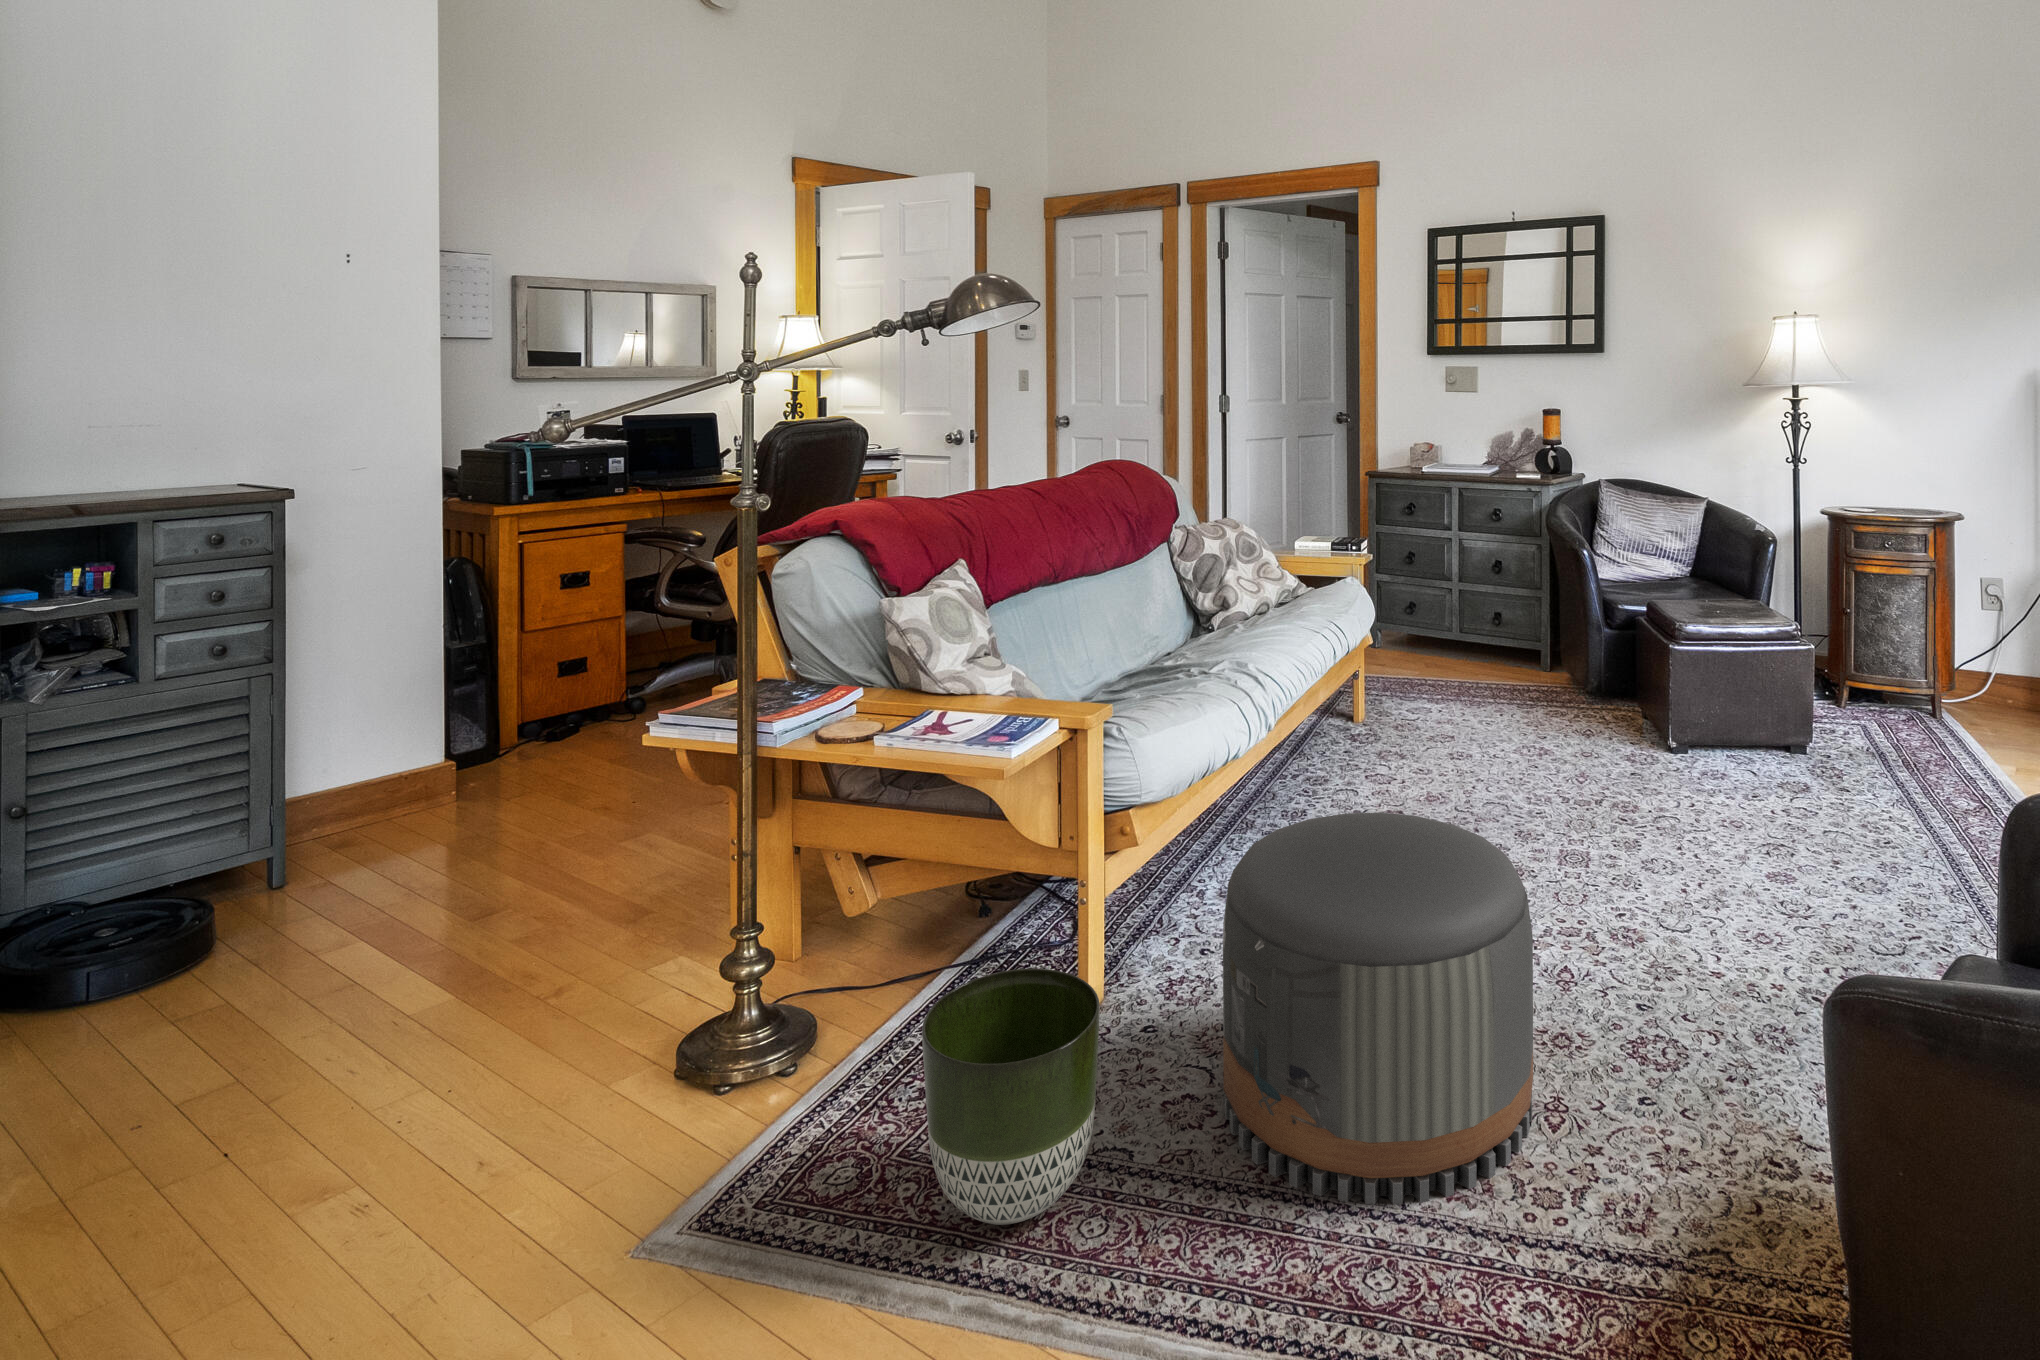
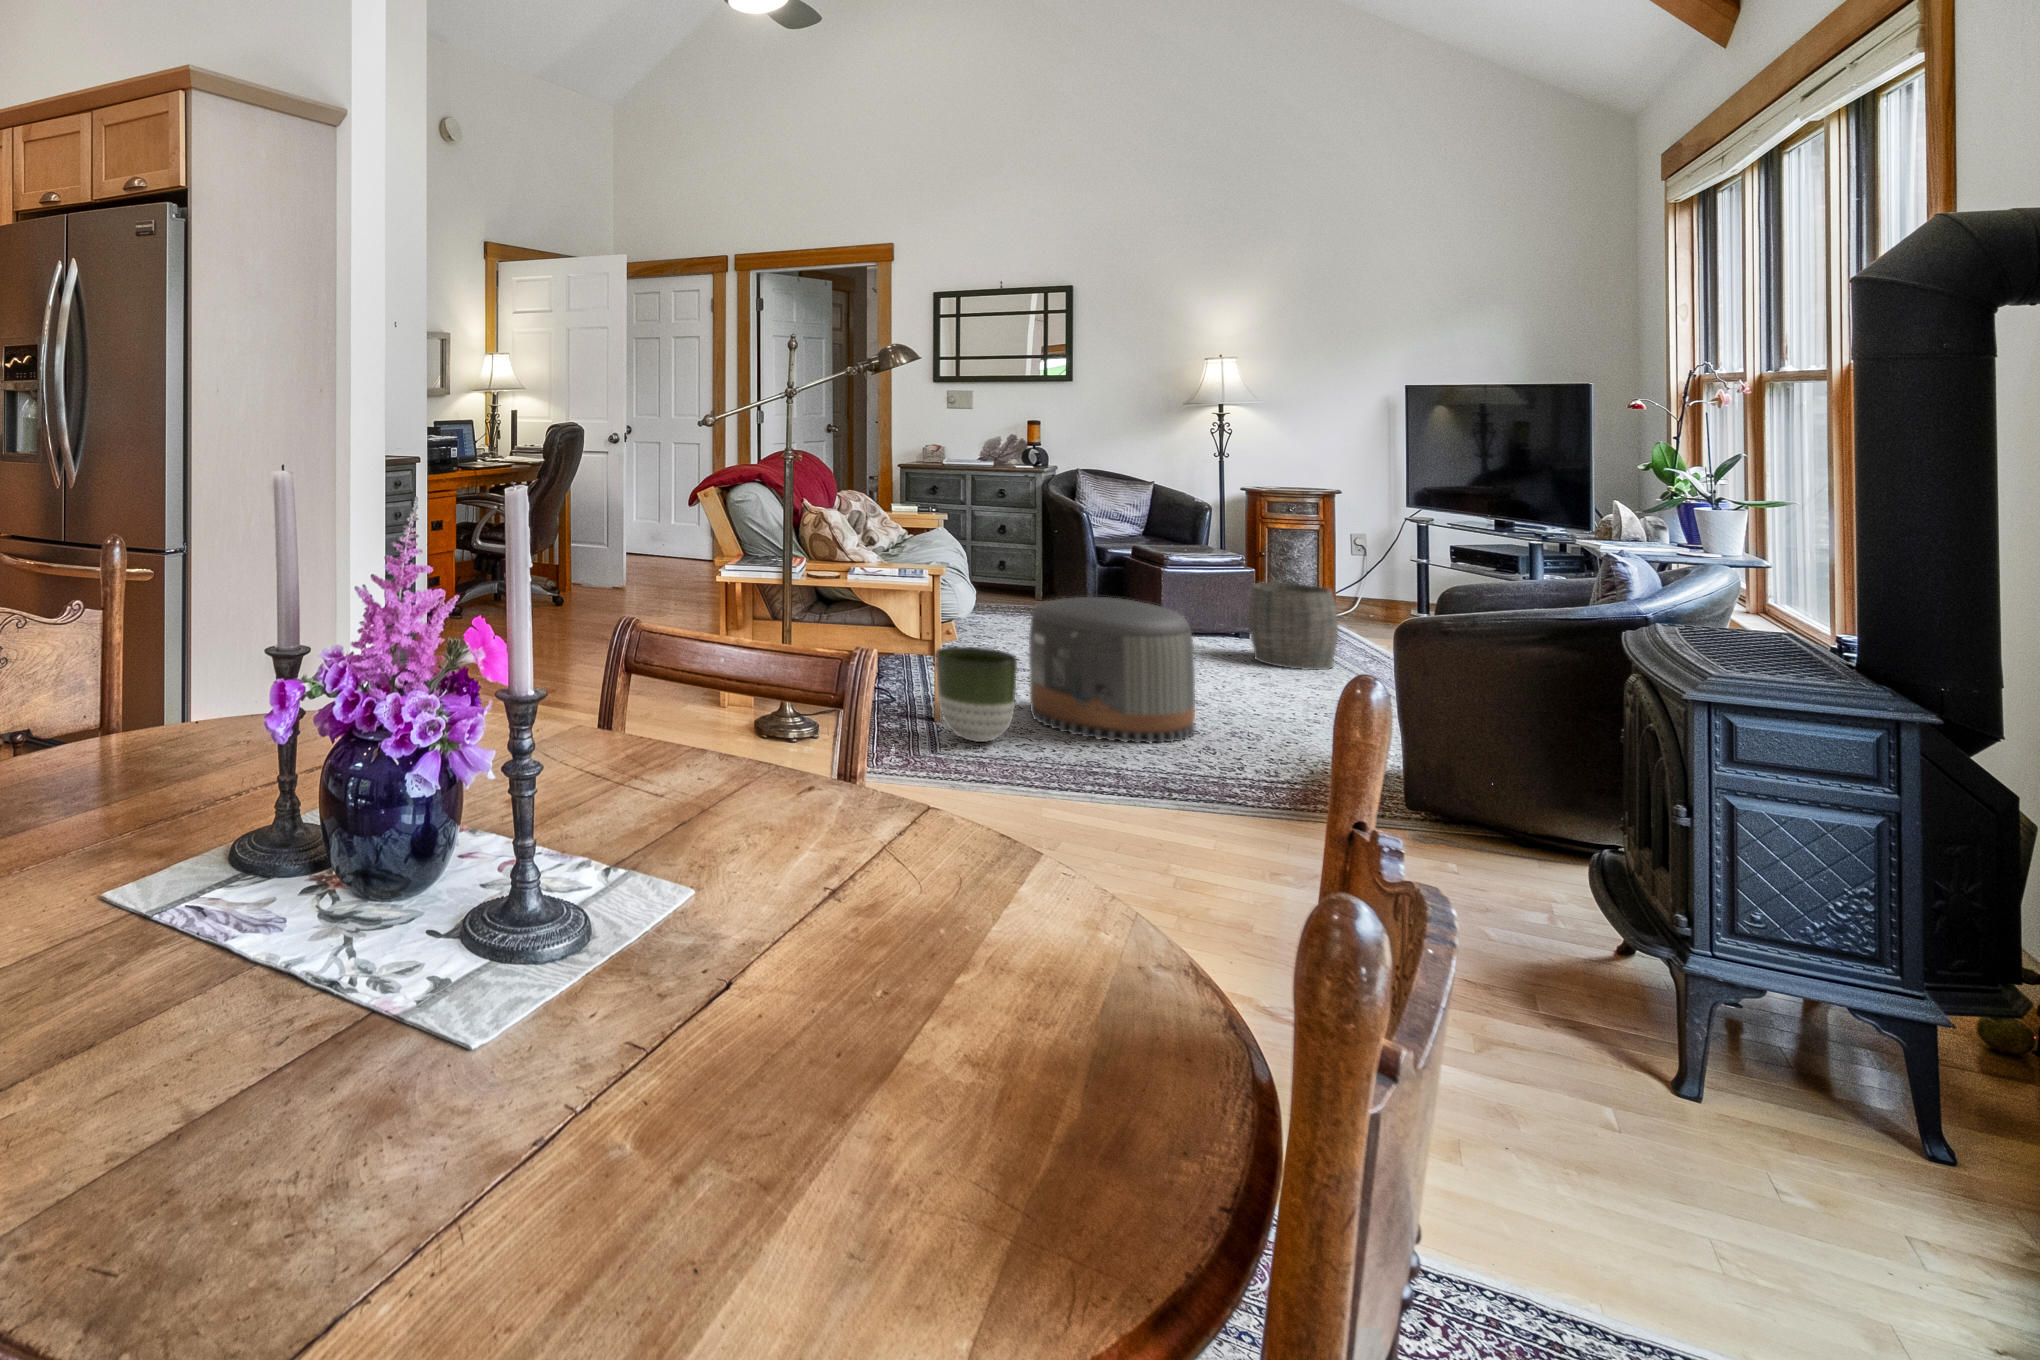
woven basket: none [1774,696,1913,862] -> present [1249,582,1338,670]

